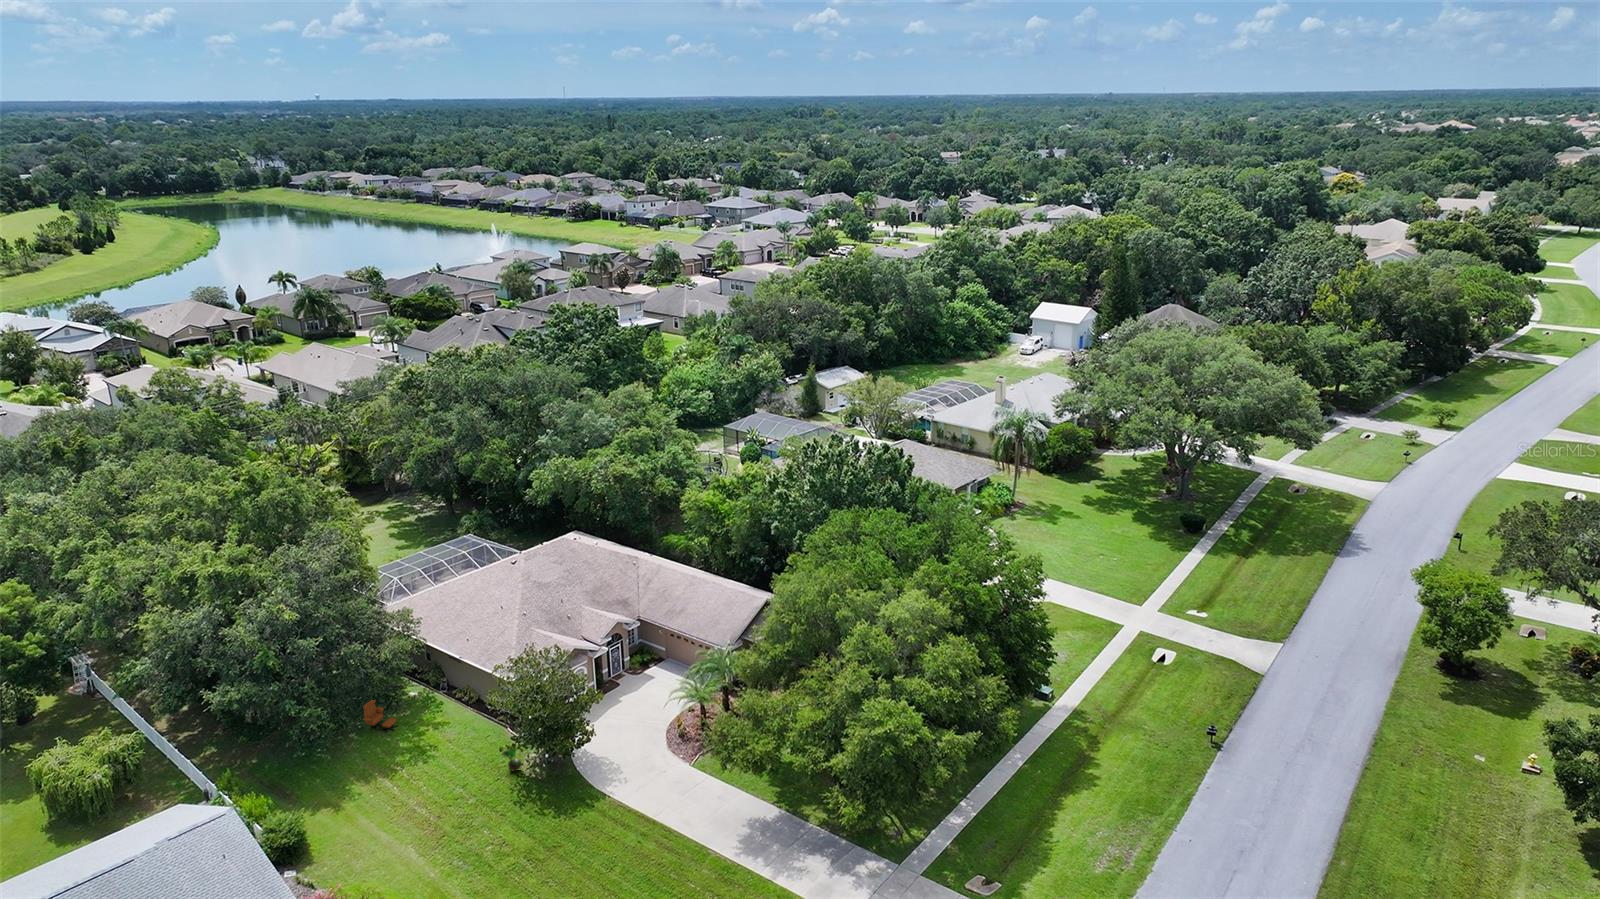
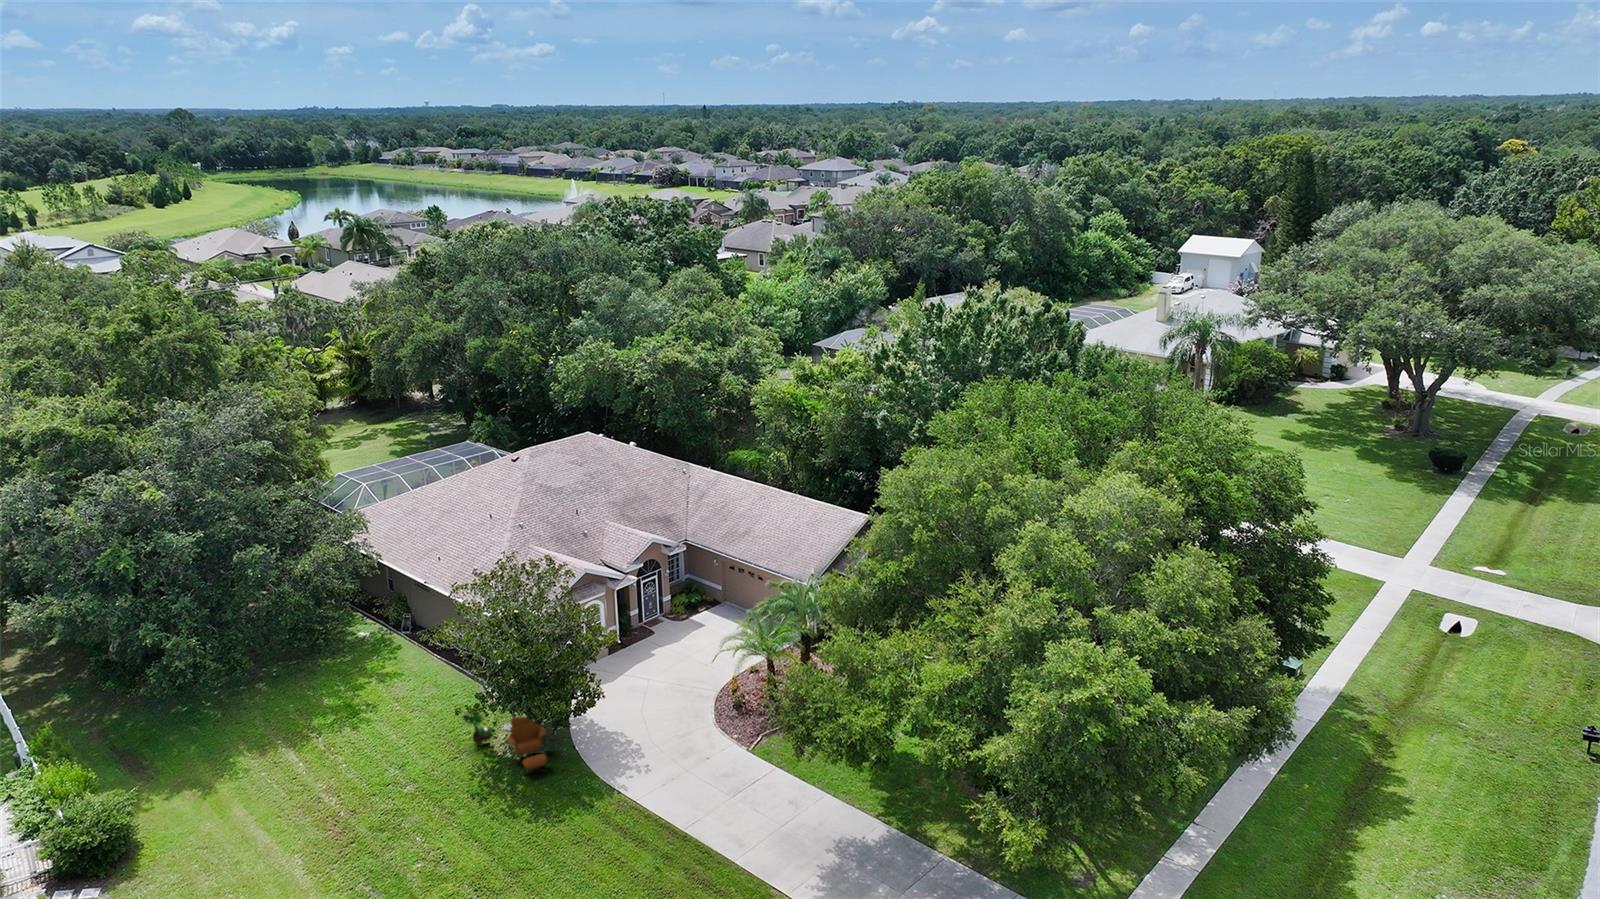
lounge chair: present [363,700,397,733] -> present [507,717,547,778]

